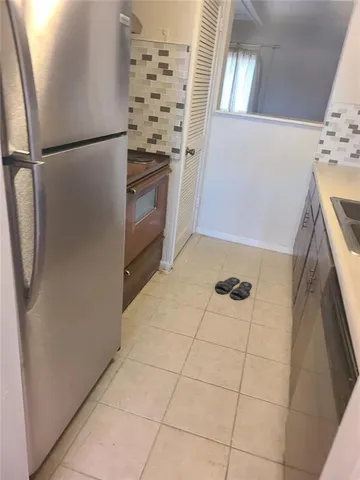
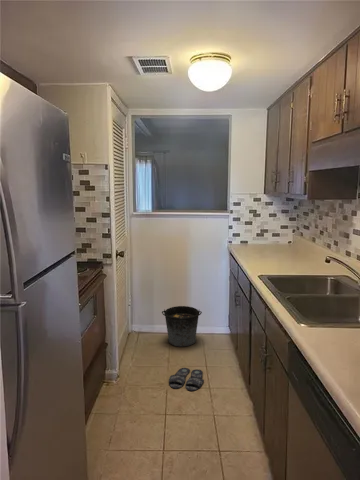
bucket: none [226,218,268,259] -> present [162,306,202,346]

